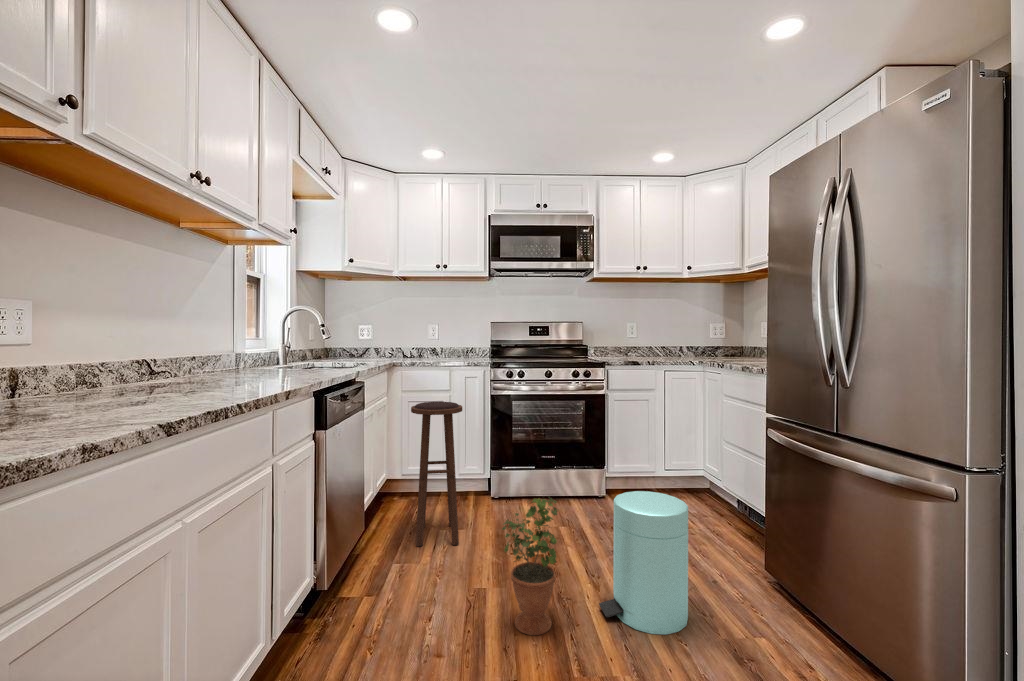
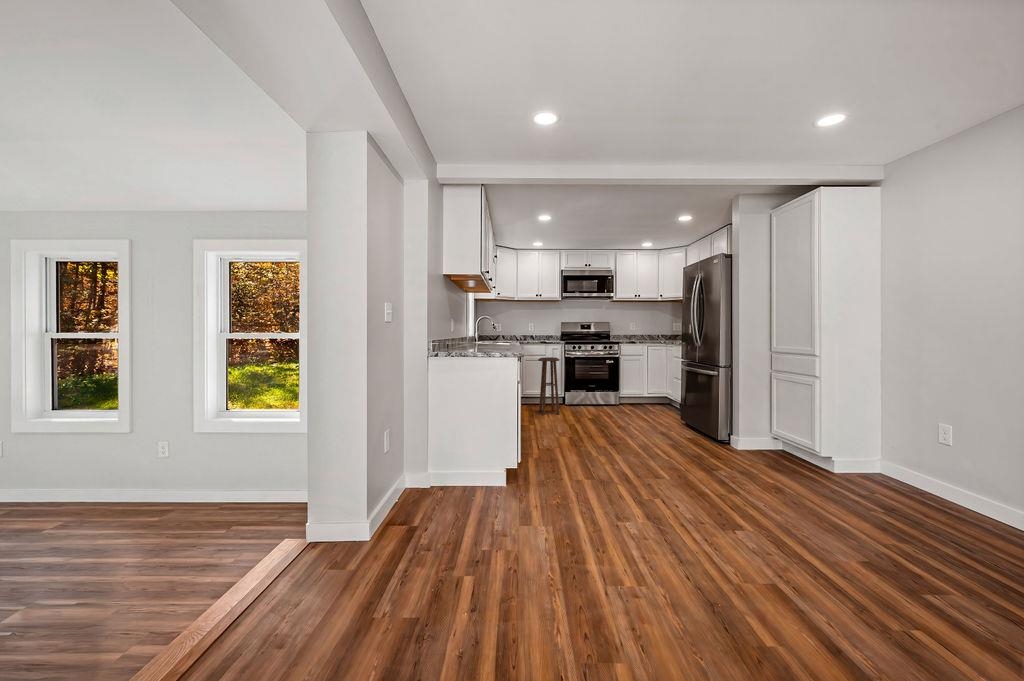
trash can: present [599,491,688,635] -> none [618,385,648,426]
potted plant: present [502,497,557,635] -> none [585,382,604,426]

